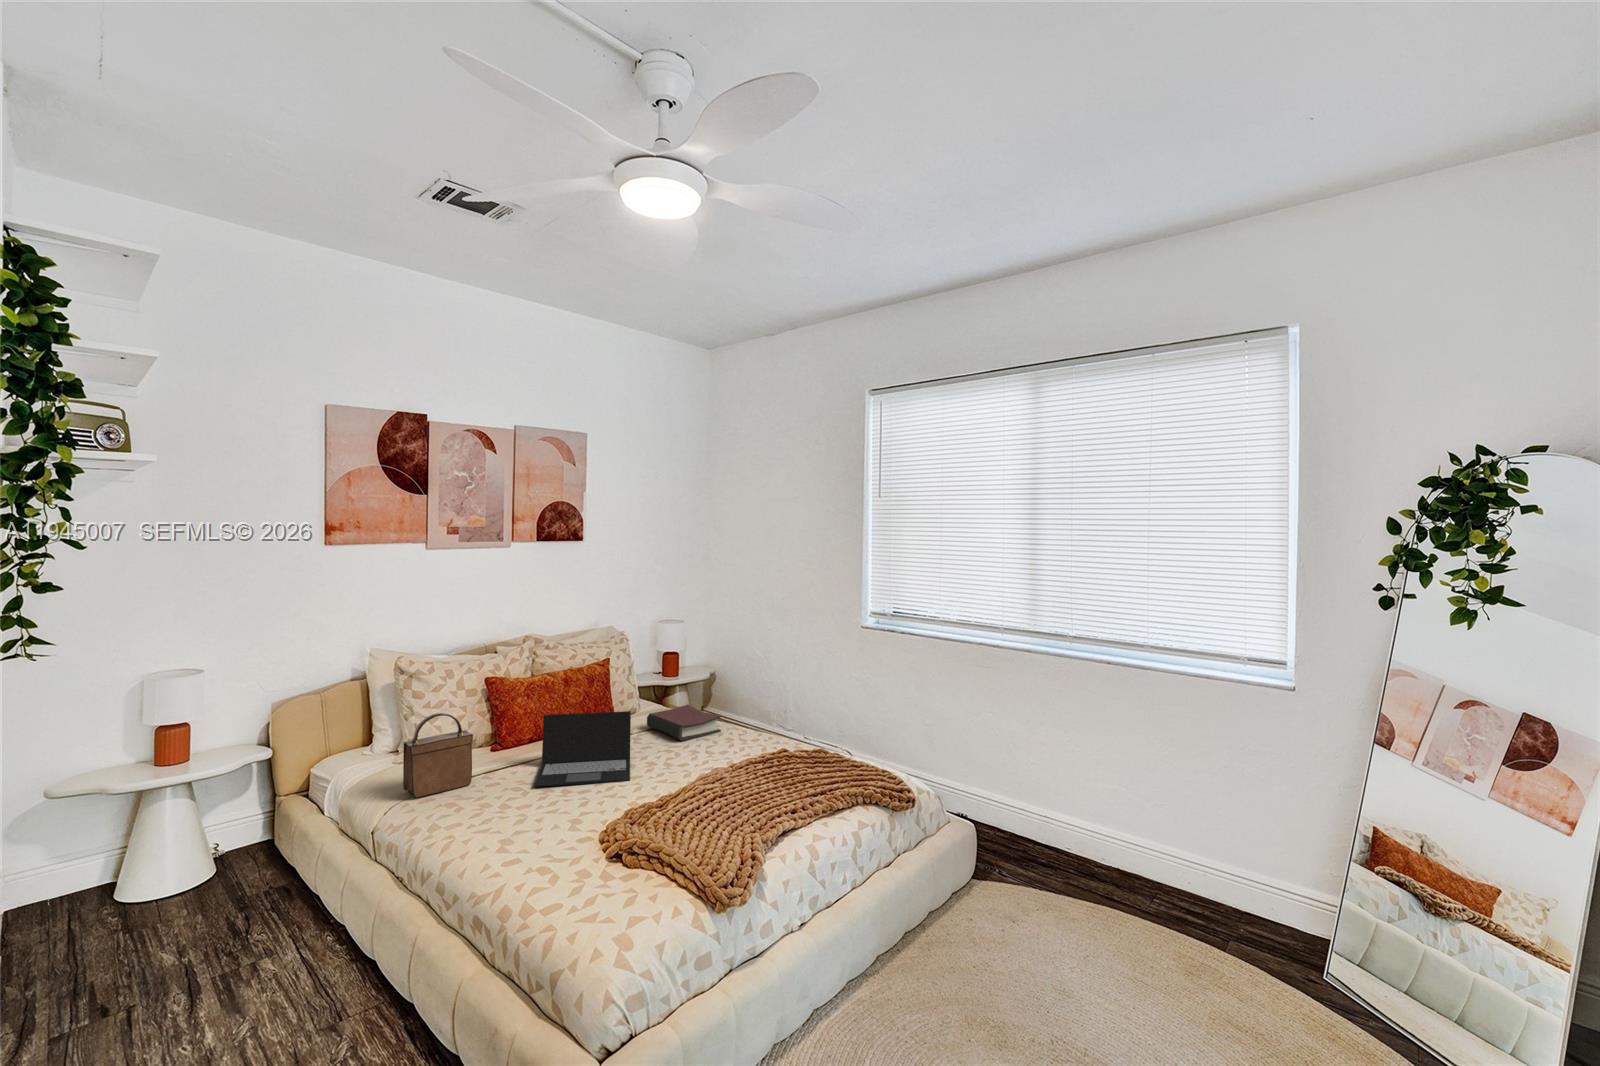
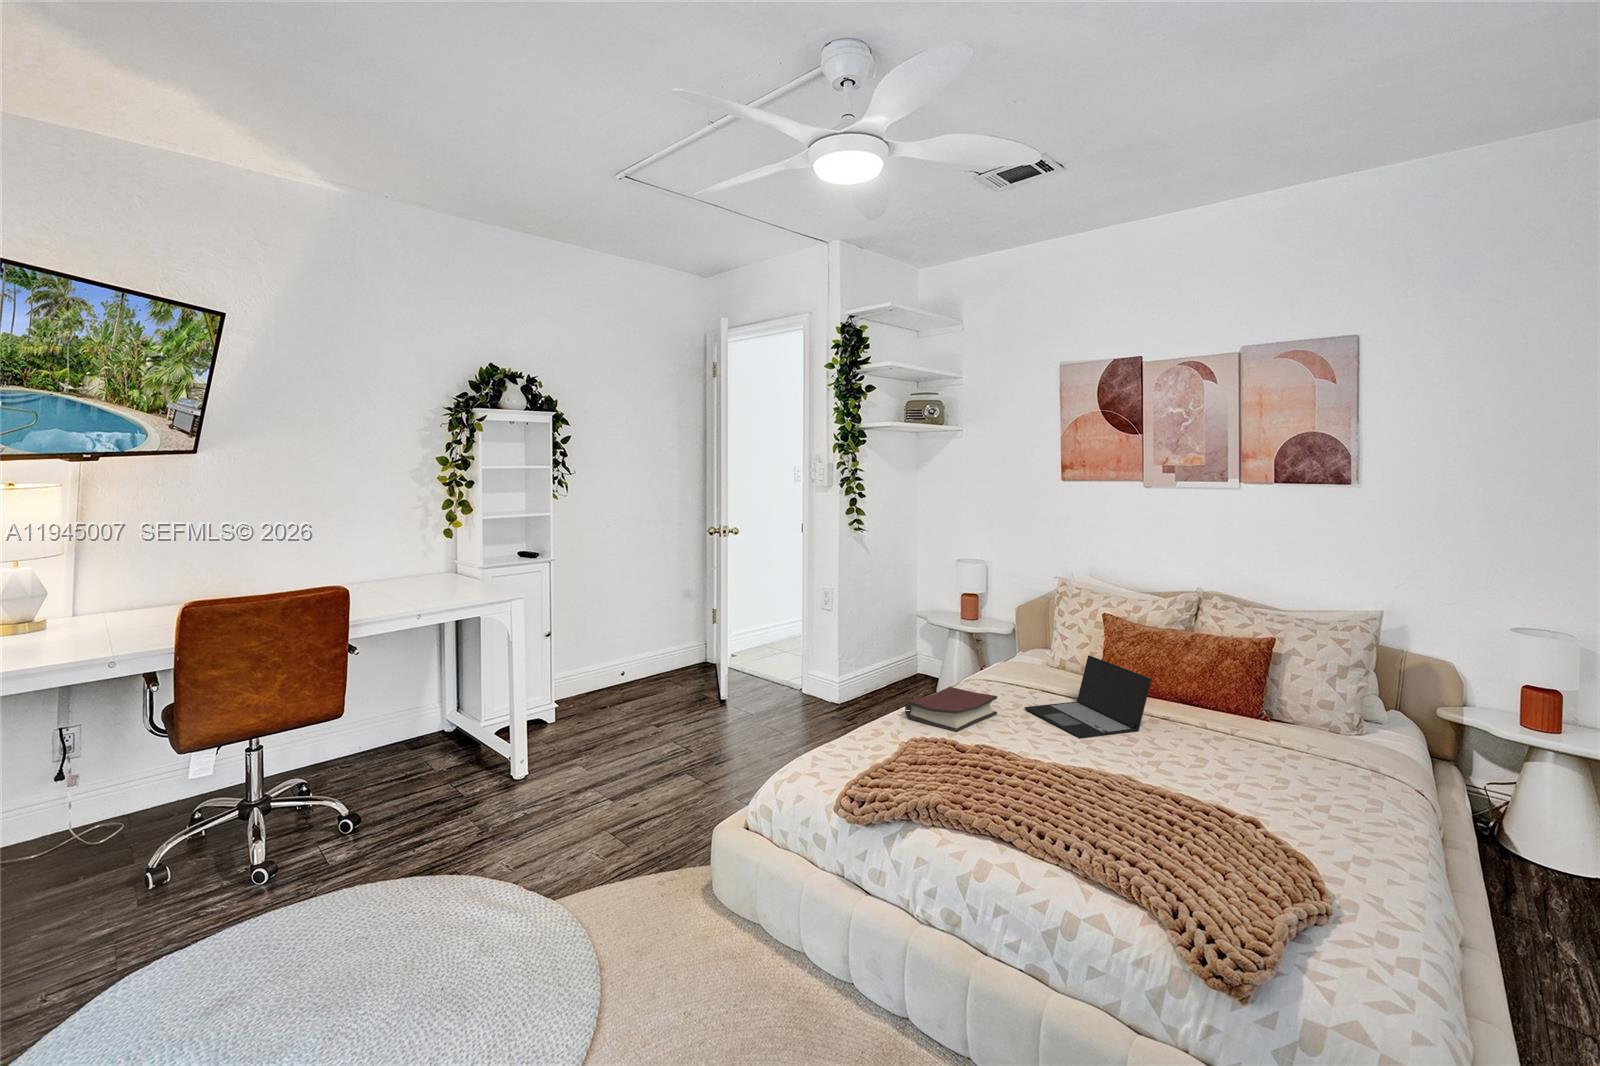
hardback book: present [647,705,721,741] -> present [905,687,997,732]
handbag: present [403,713,473,798] -> none [973,623,1027,692]

